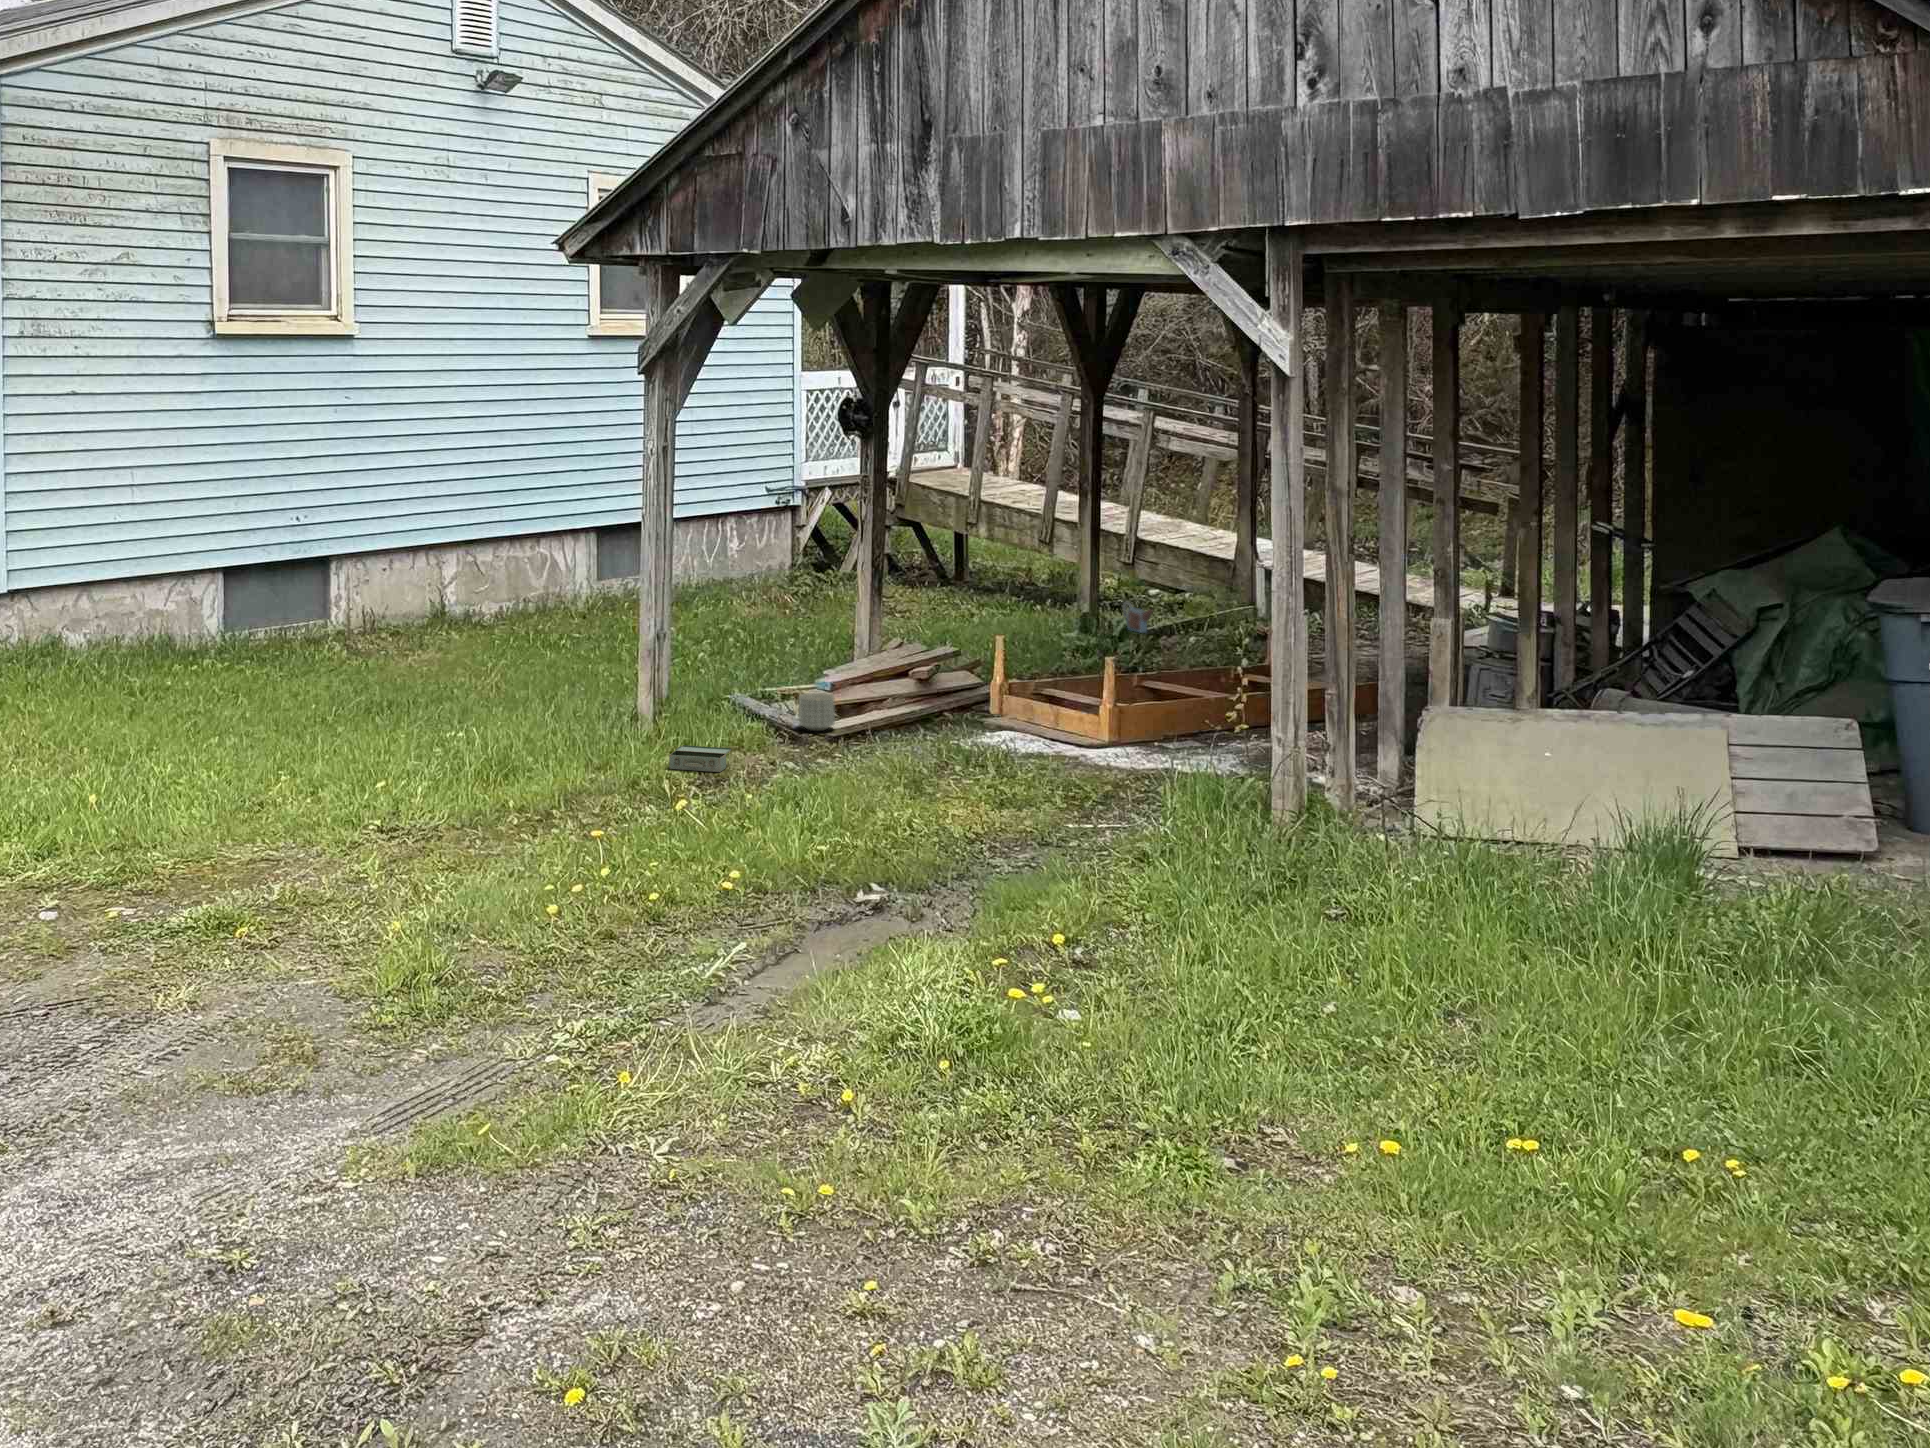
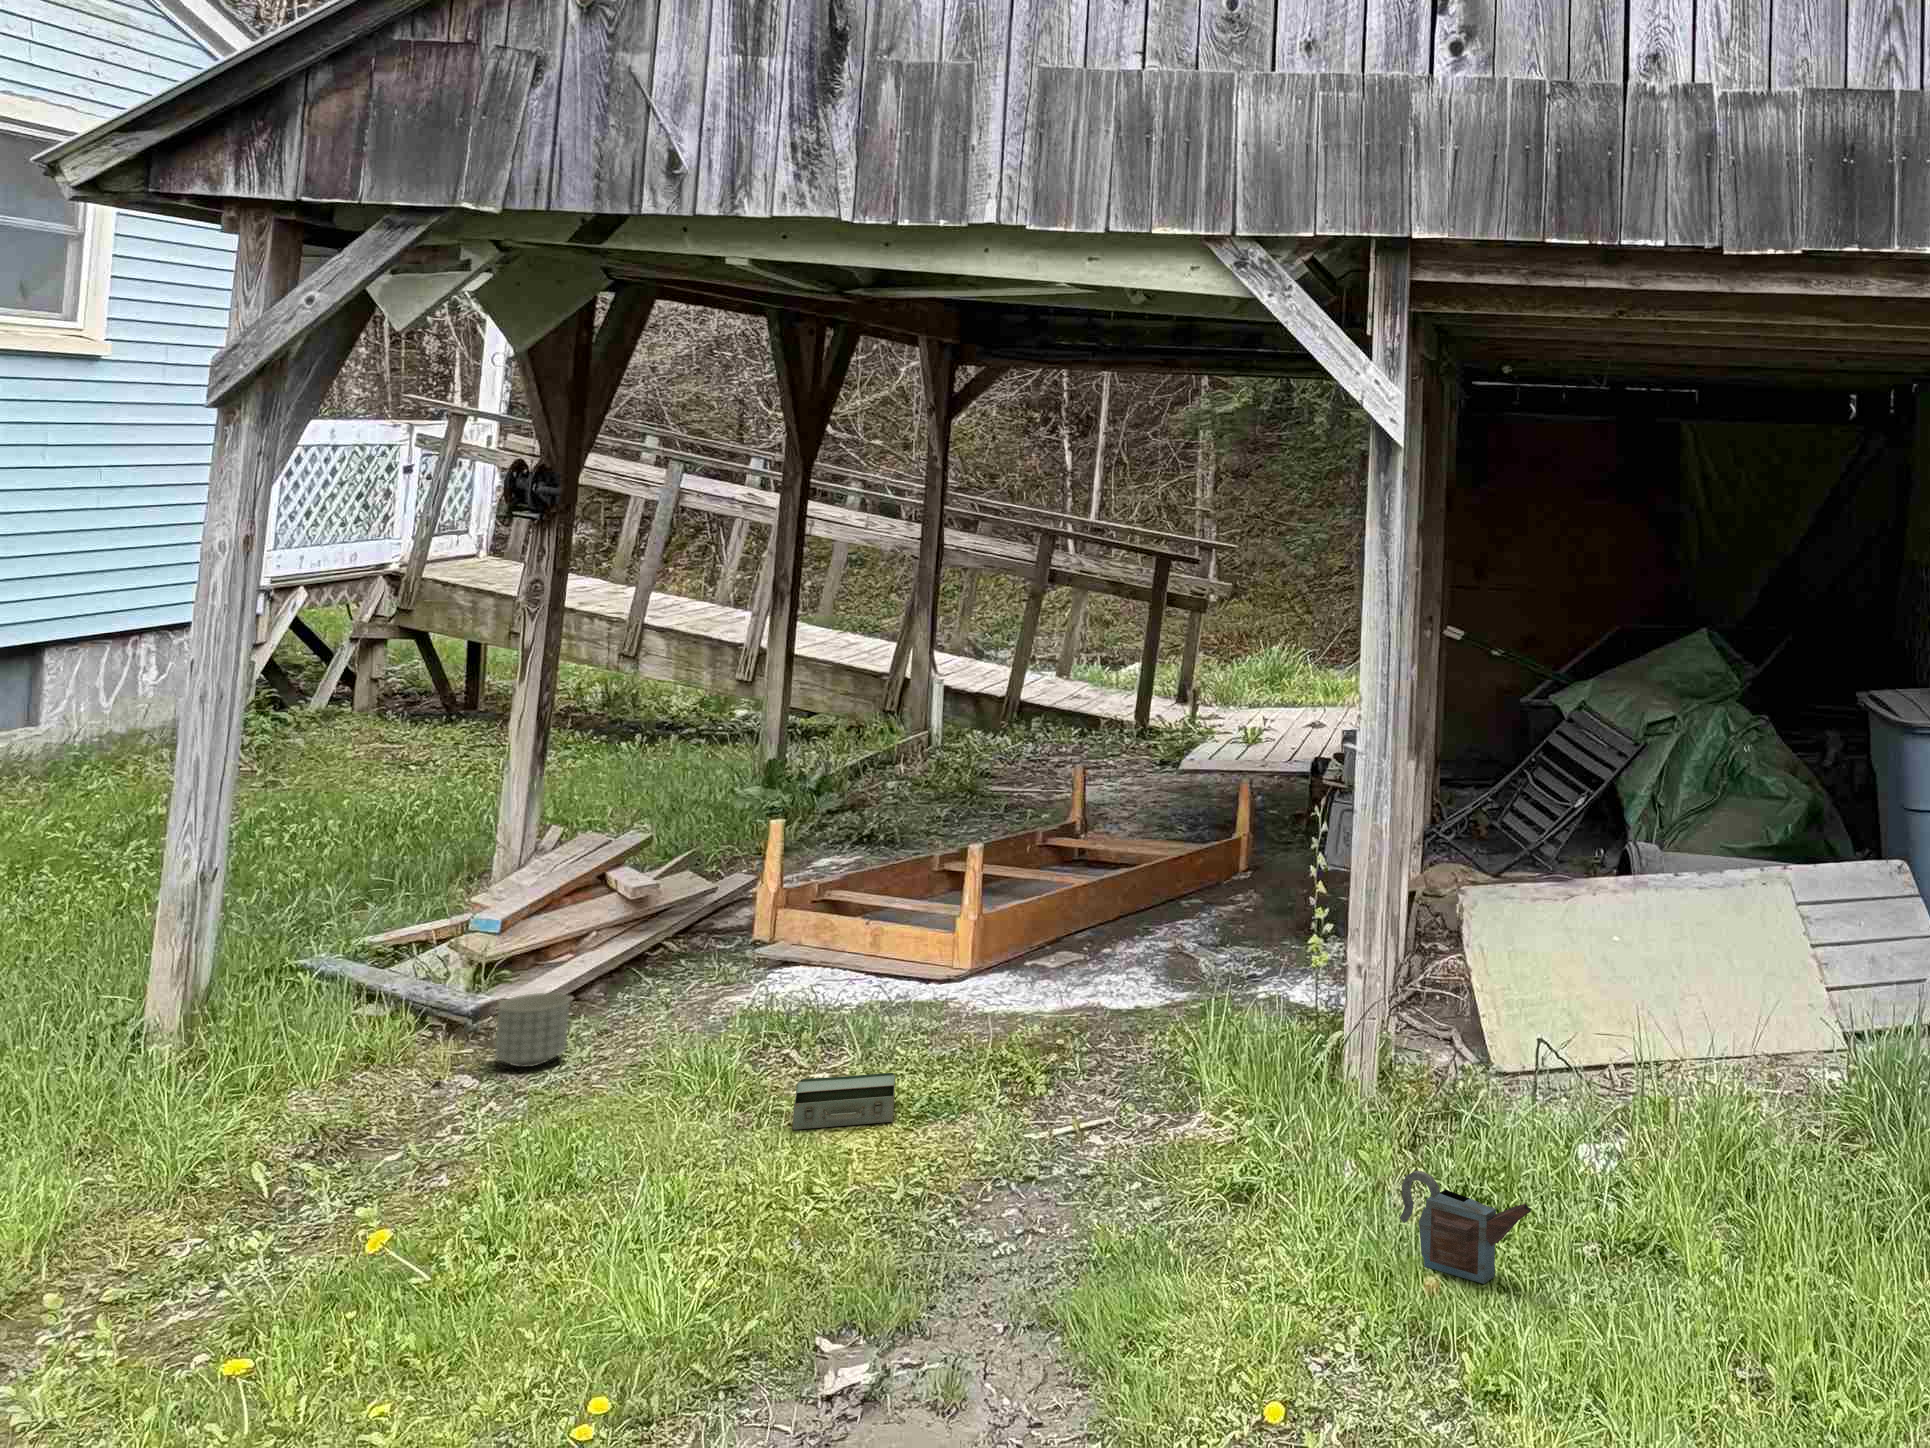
watering can: present [1123,602,1153,633] -> present [1399,1171,1532,1284]
toolbox: present [669,745,732,772] -> present [793,1073,895,1130]

